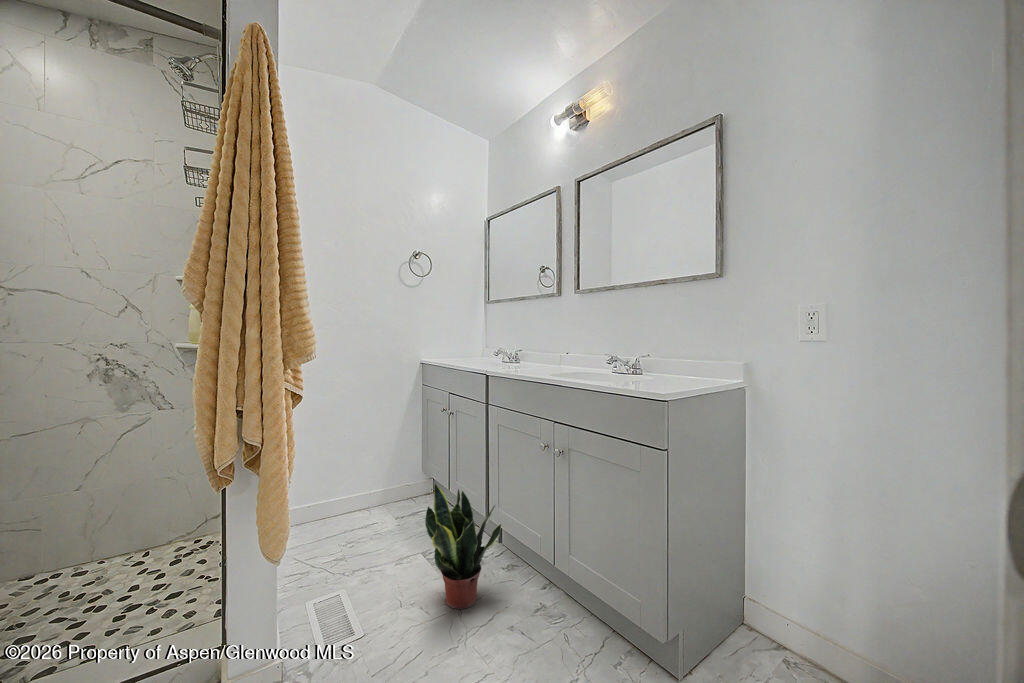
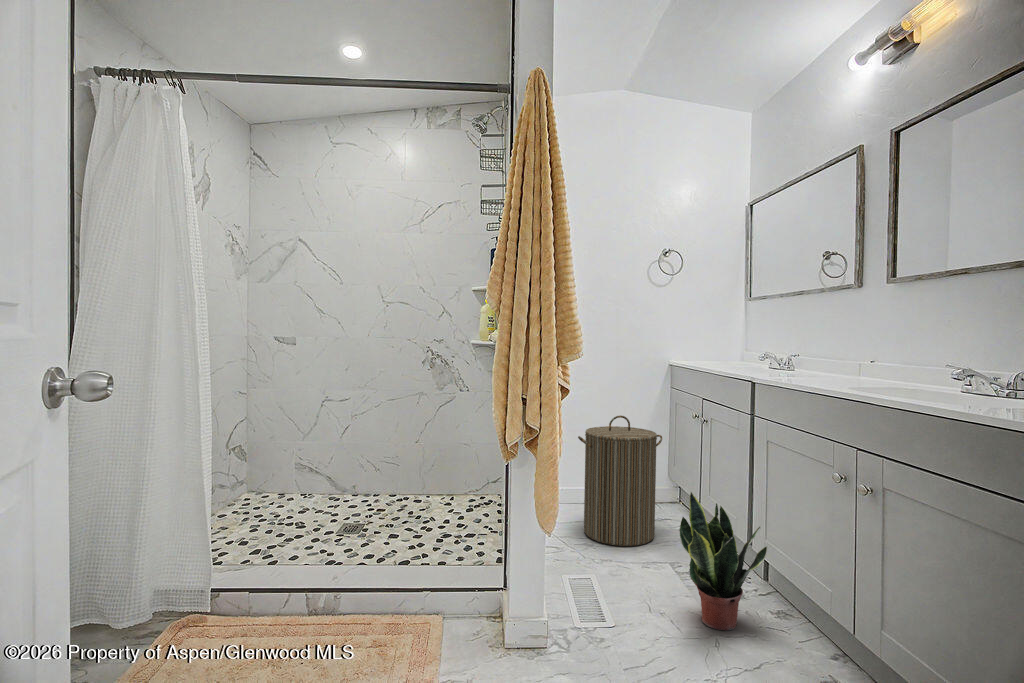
laundry hamper: none [329,409,412,536] -> present [578,416,662,546]

